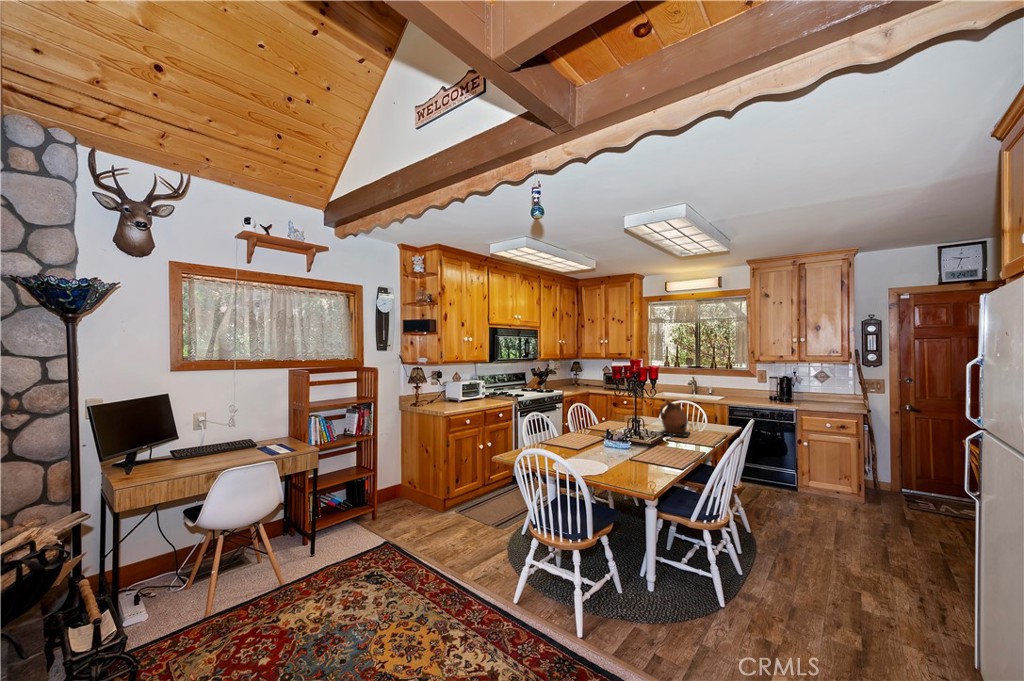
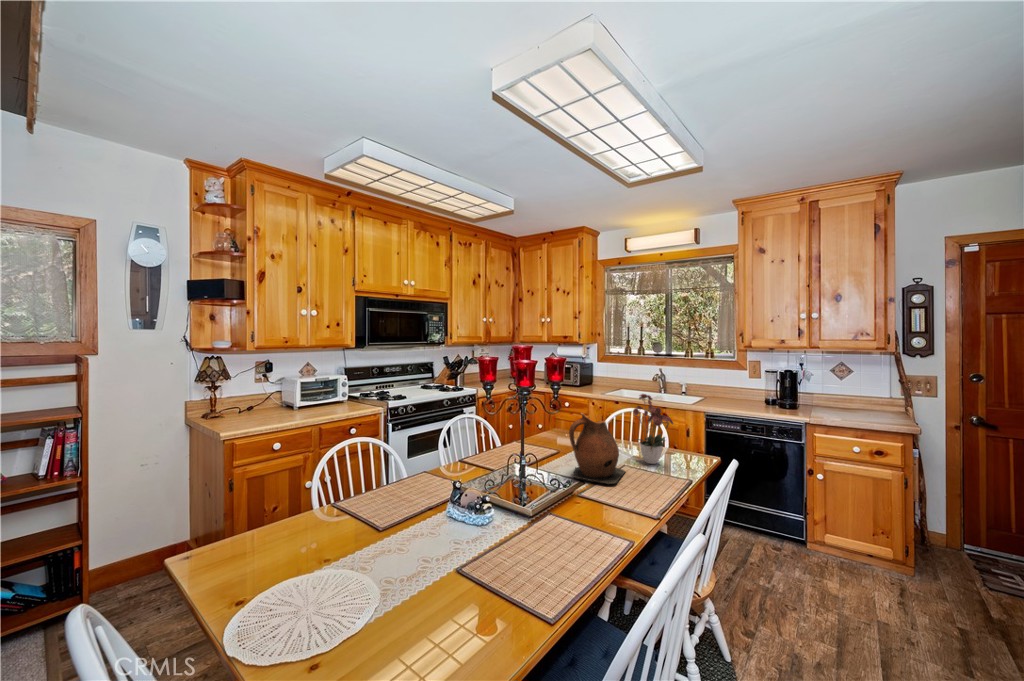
flower arrangement: none [690,387,719,429] -> present [633,394,673,464]

